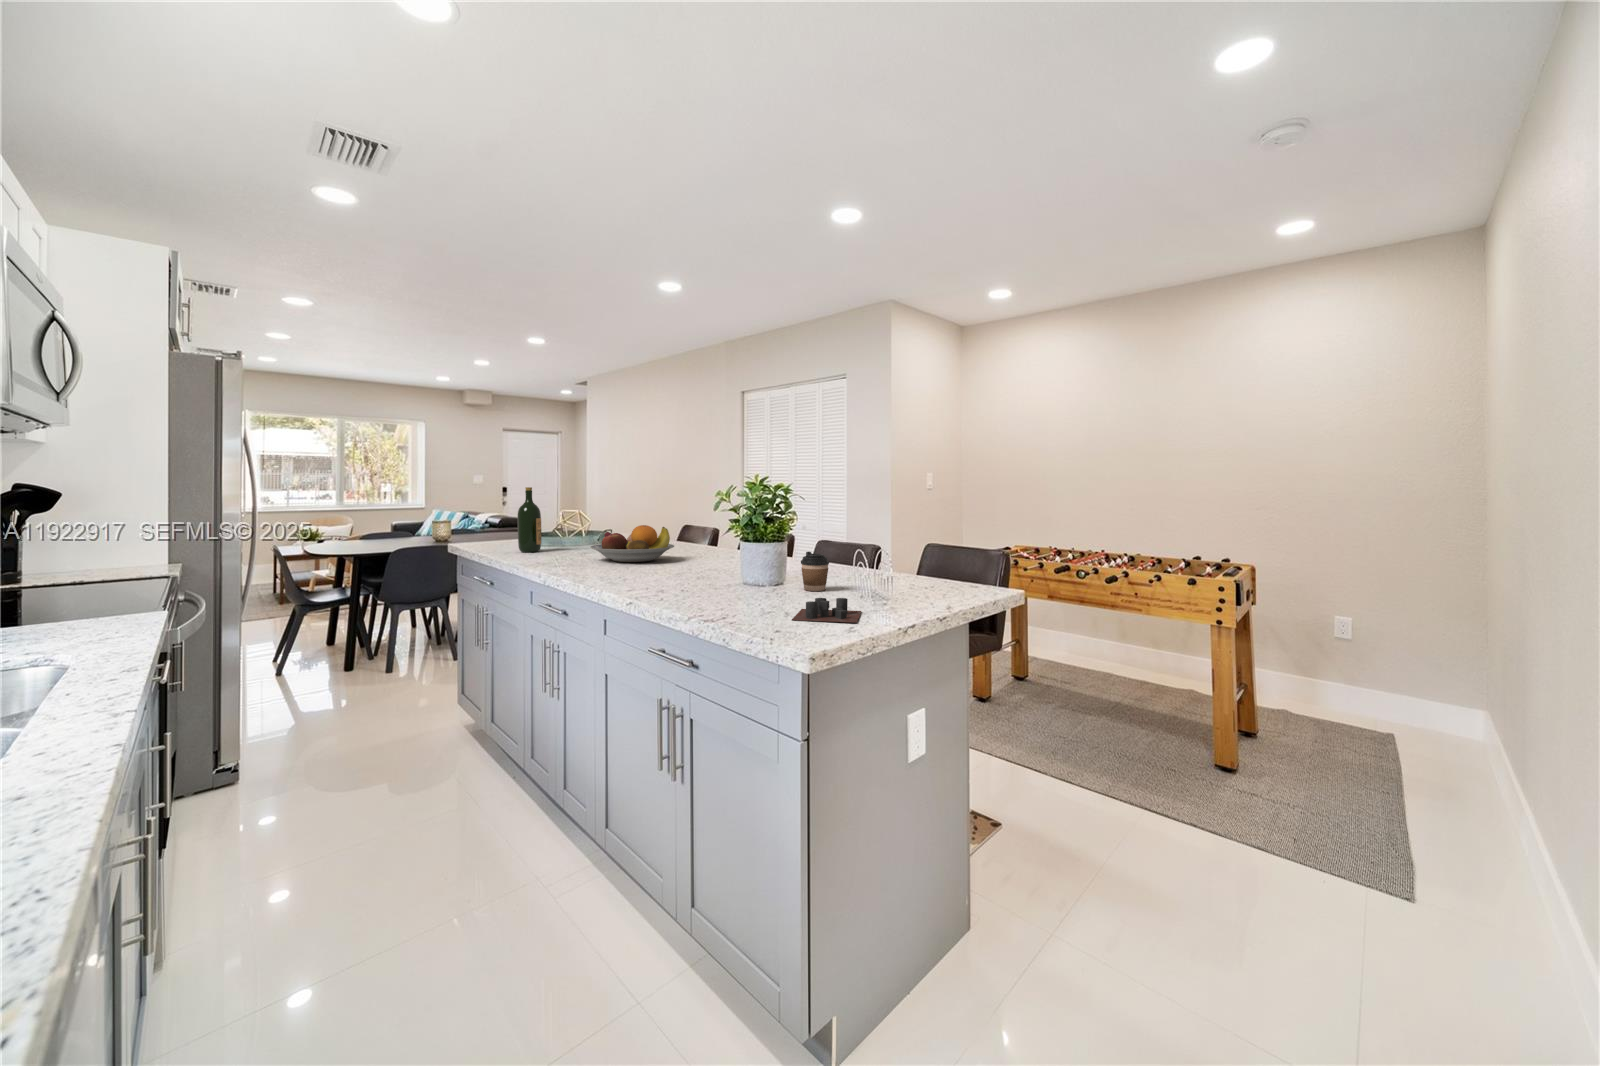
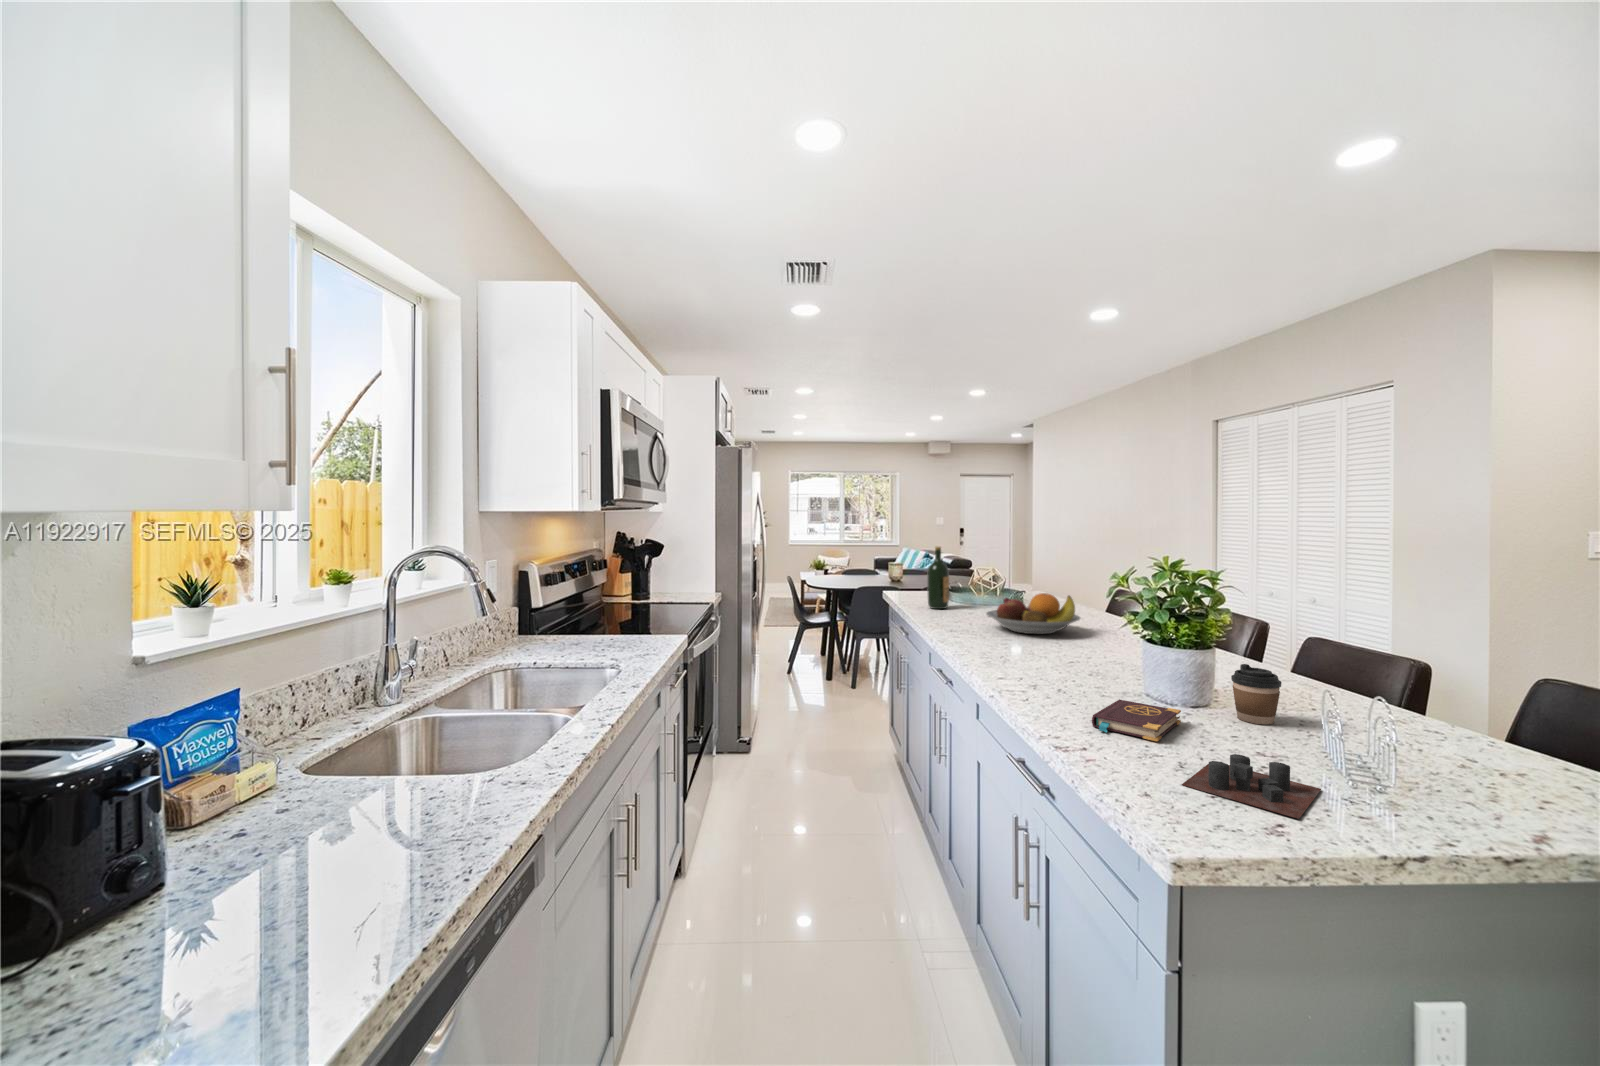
book: none [720,586,774,605] -> present [1092,699,1181,741]

